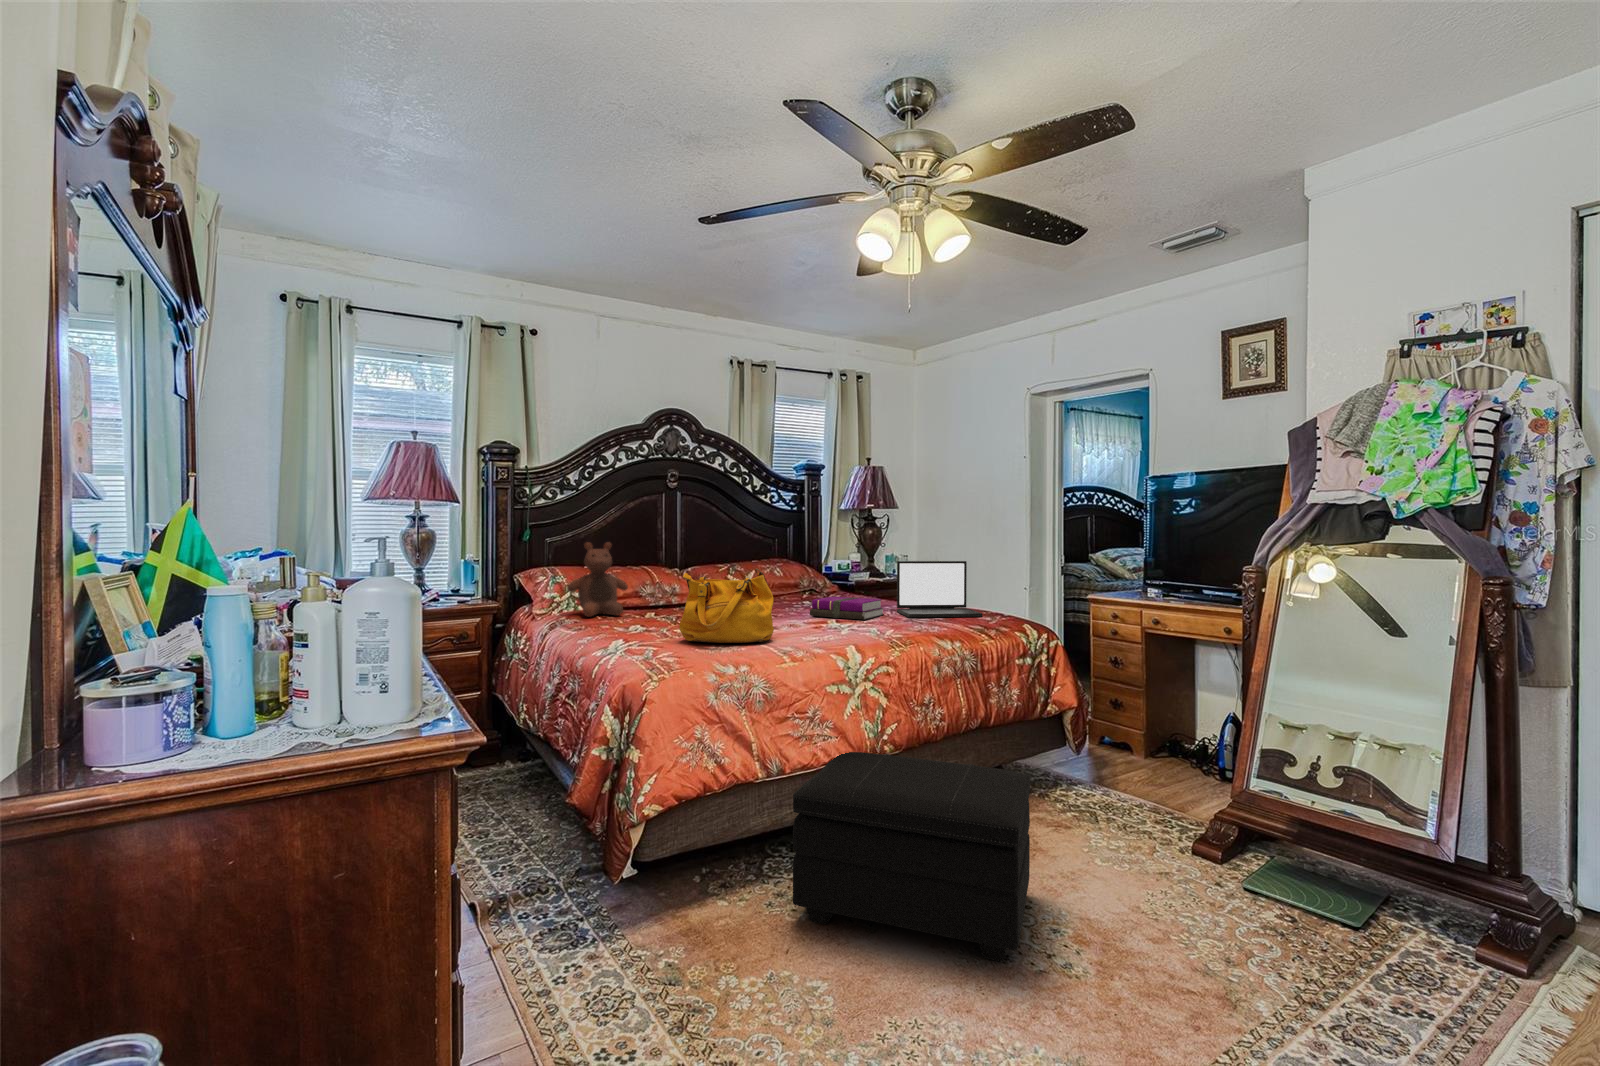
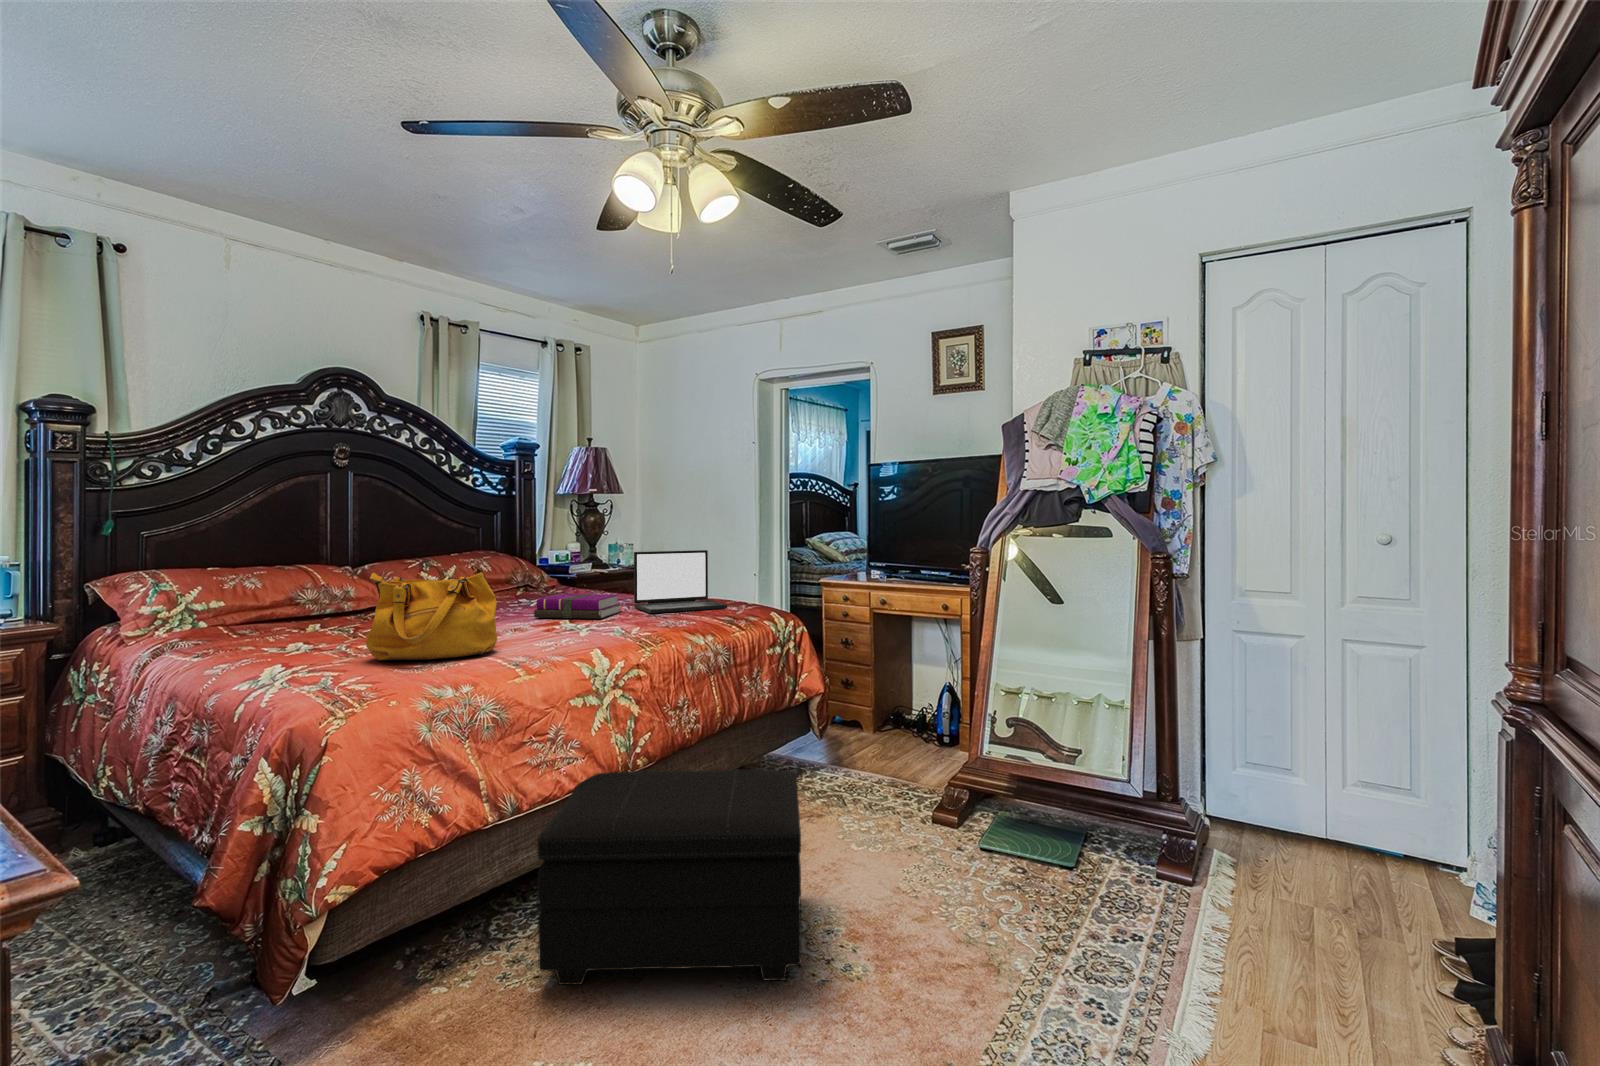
stuffed bear: present [567,542,628,617] -> none [179,536,279,637]

